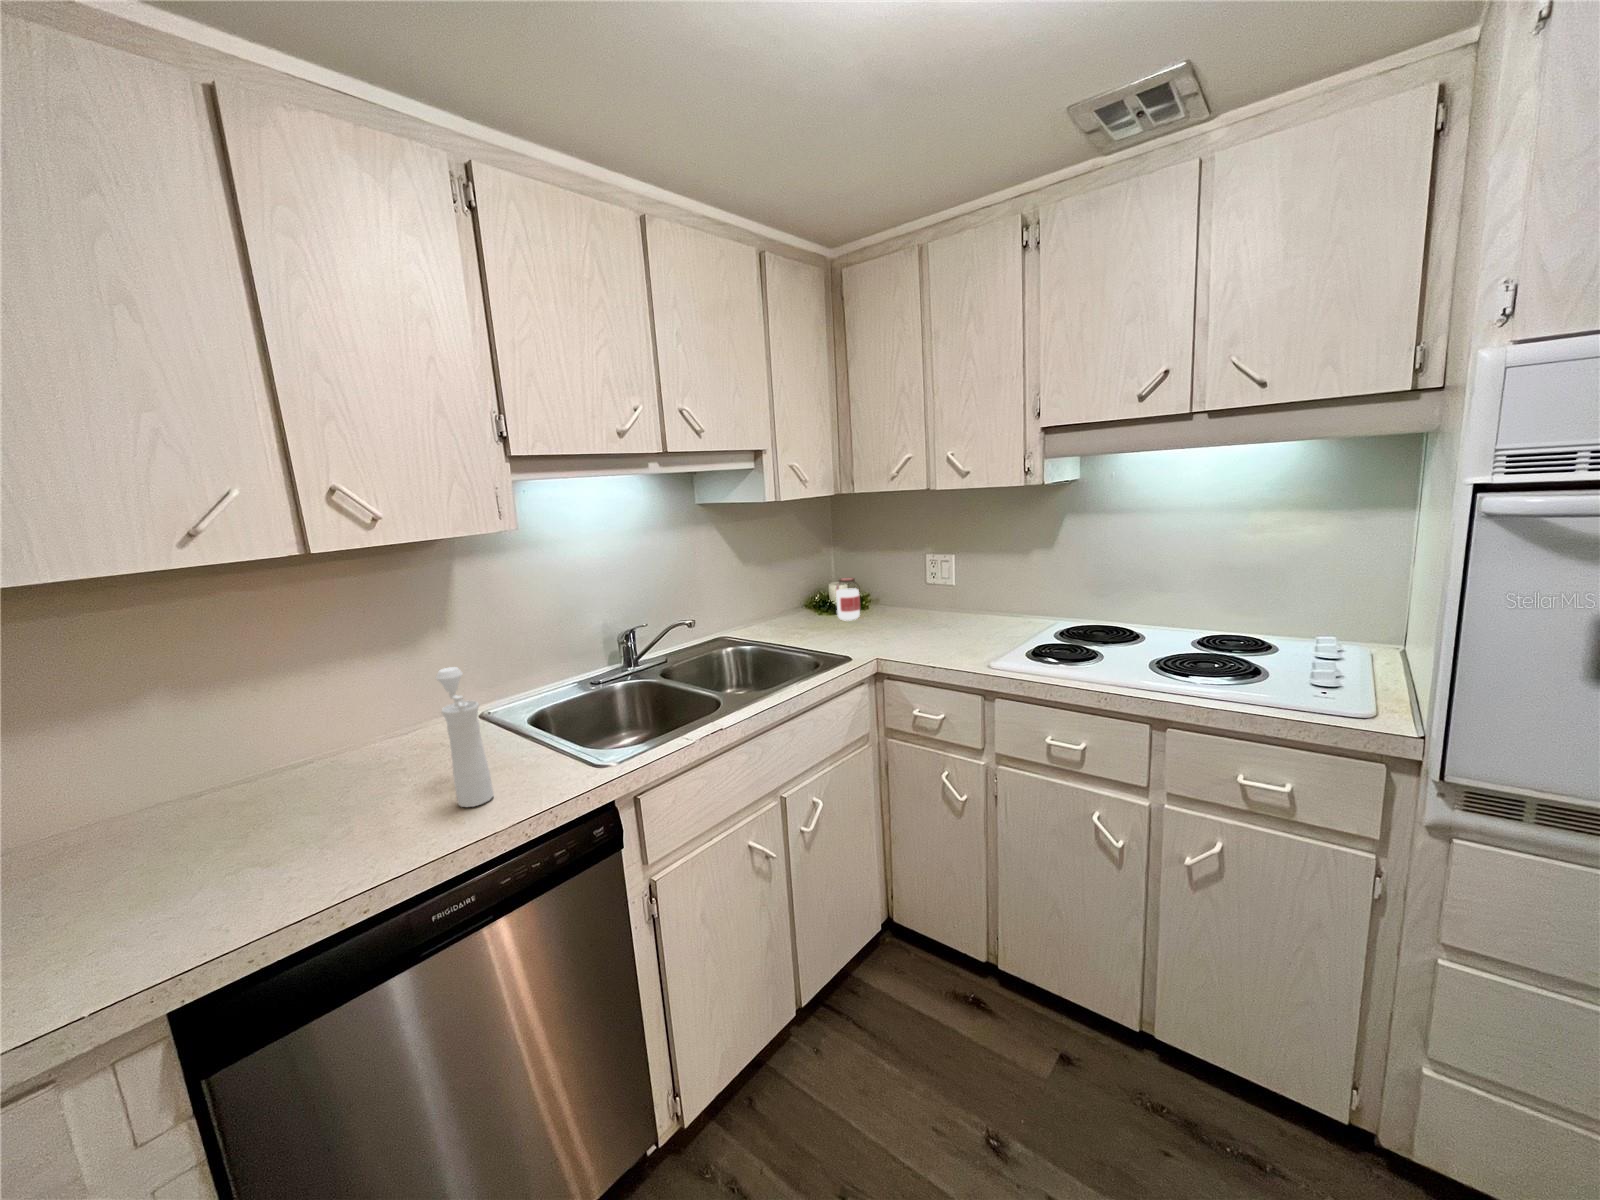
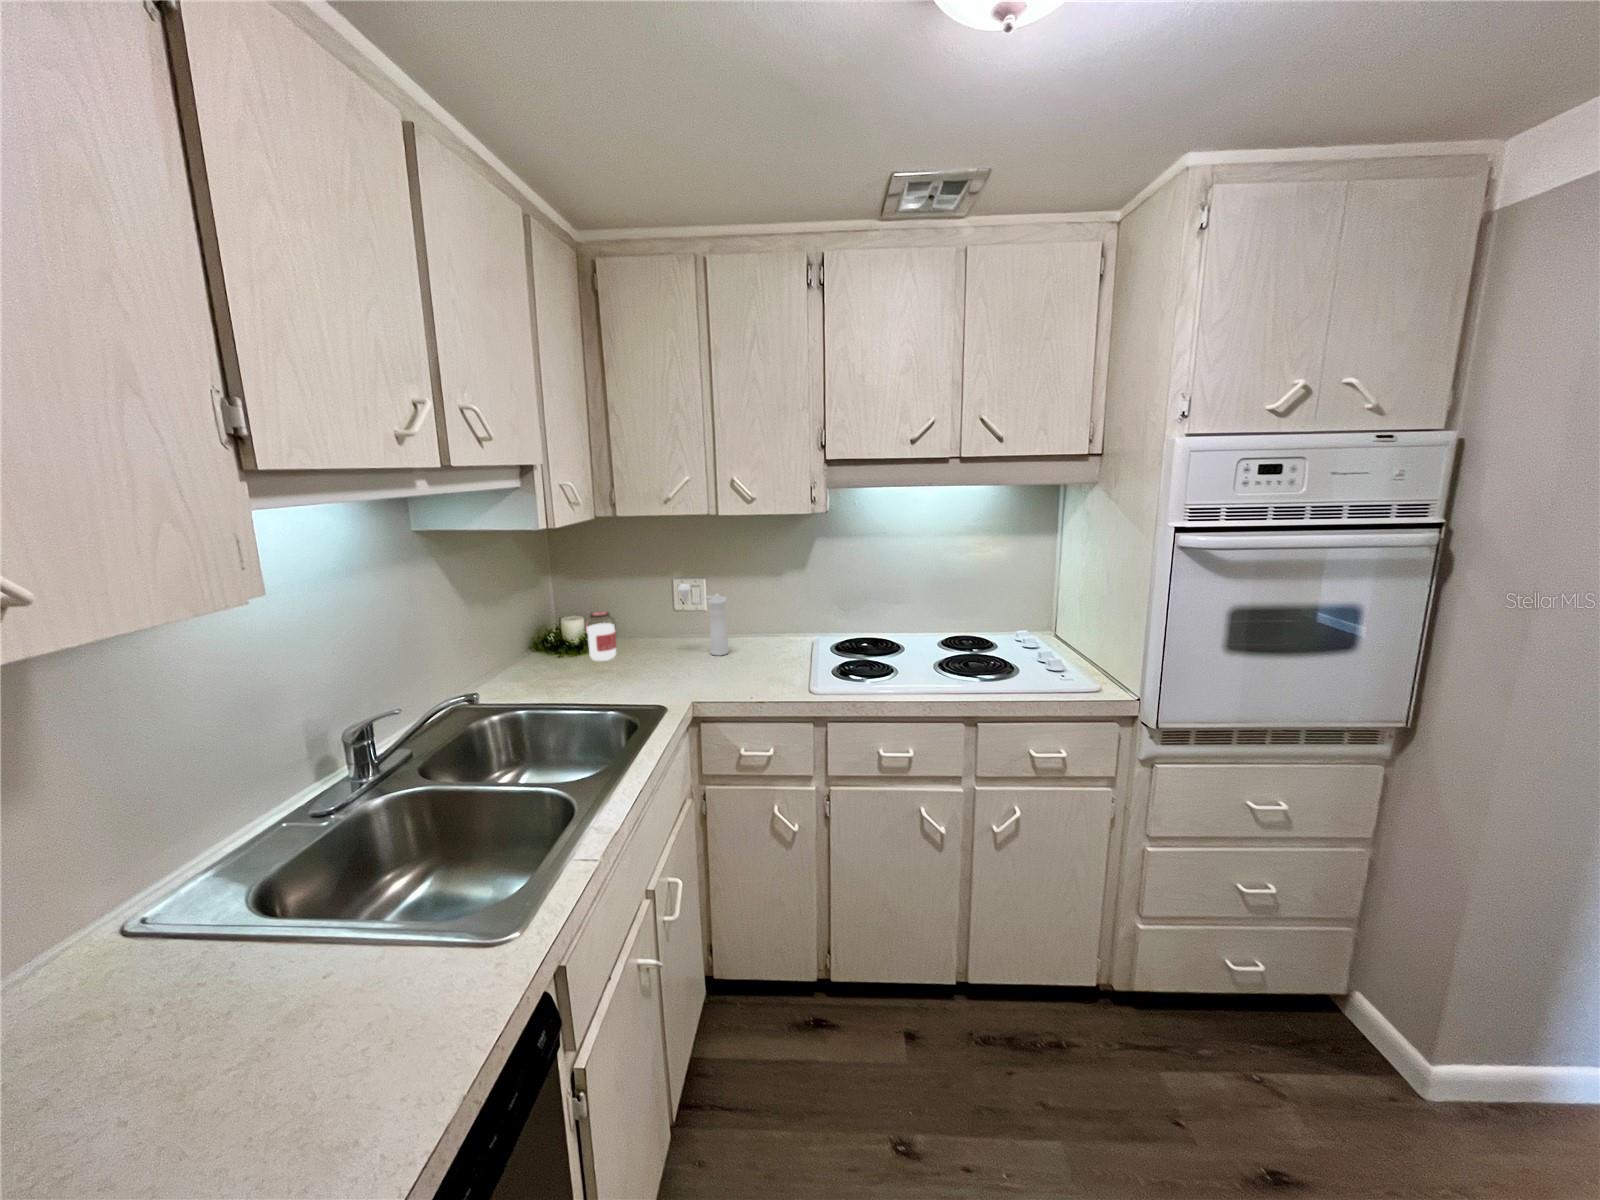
pepper mill: present [436,667,494,807] -> present [678,584,729,655]

